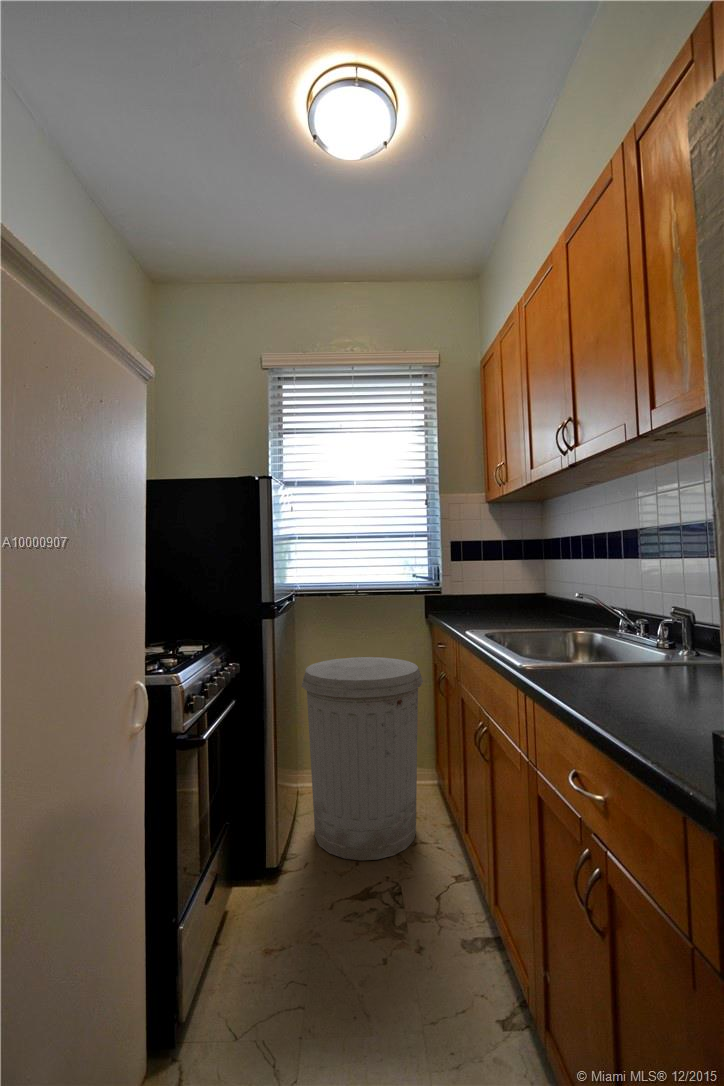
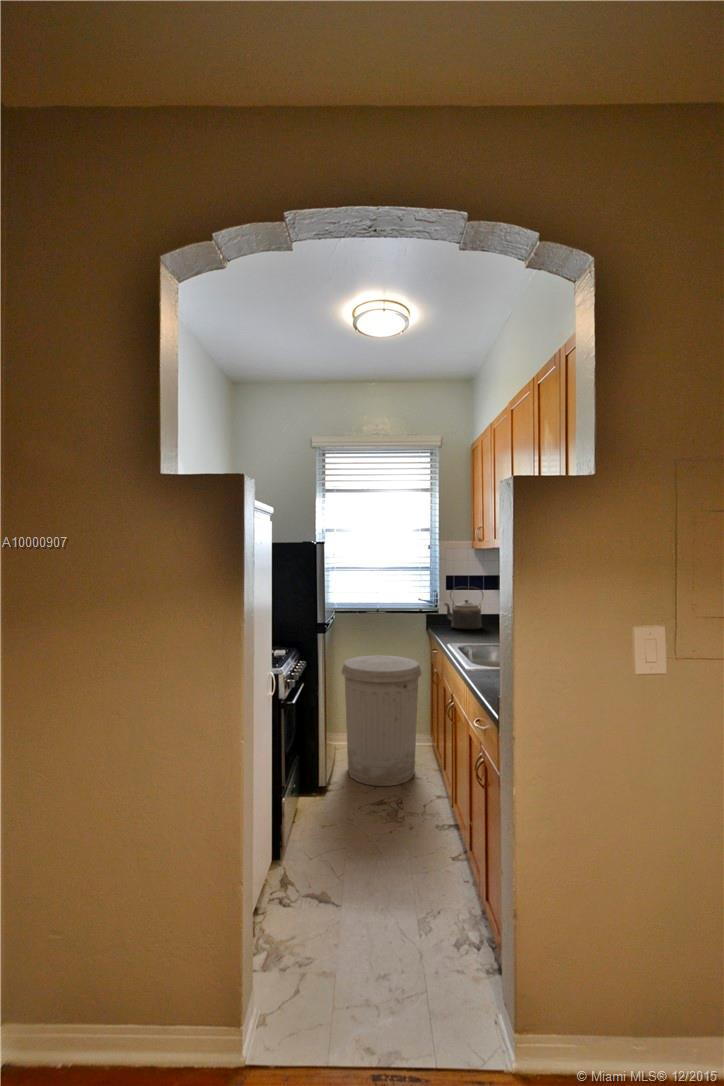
kettle: none [450,555,506,615] -> present [444,587,483,630]

